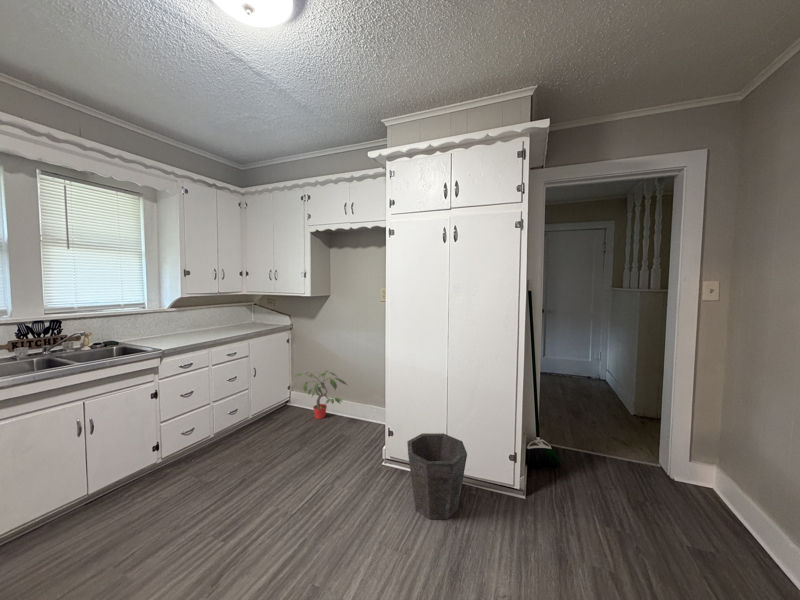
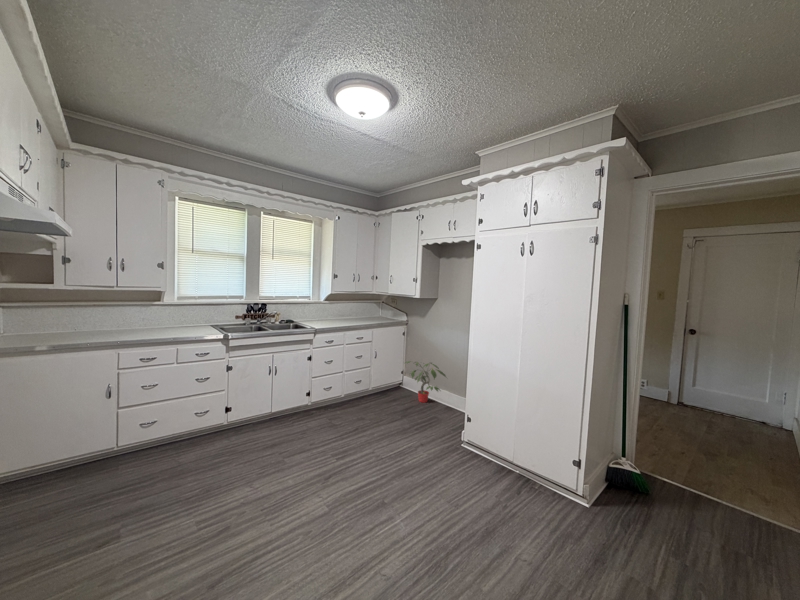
waste bin: present [407,433,467,519] -> none [472,423,526,497]

